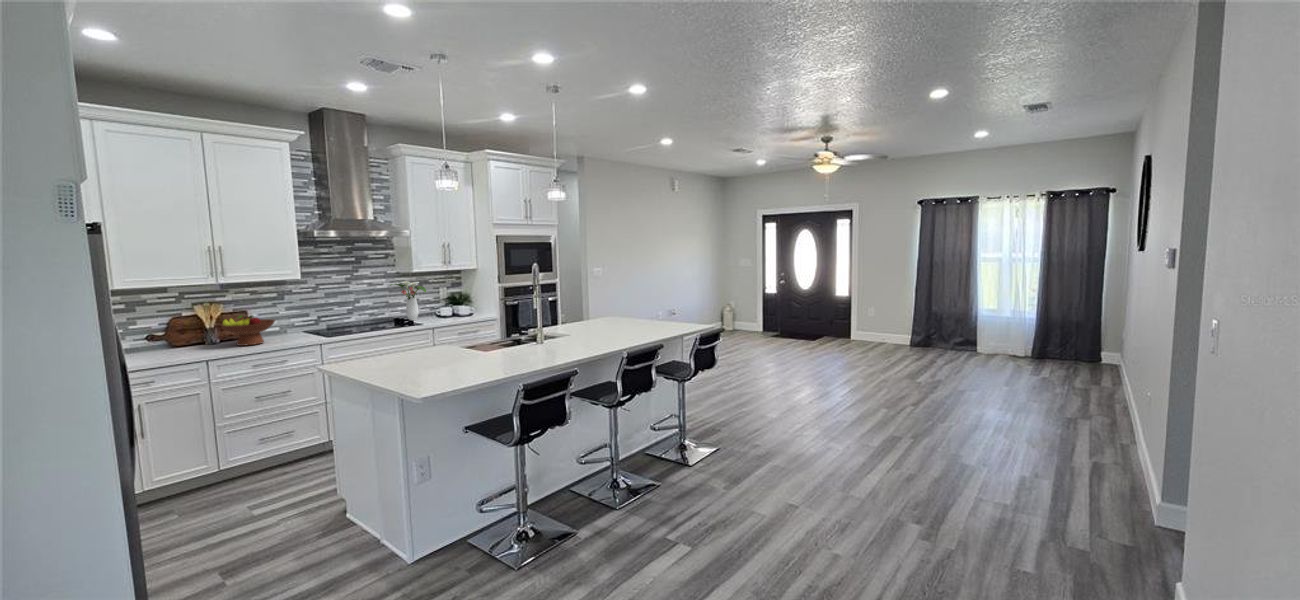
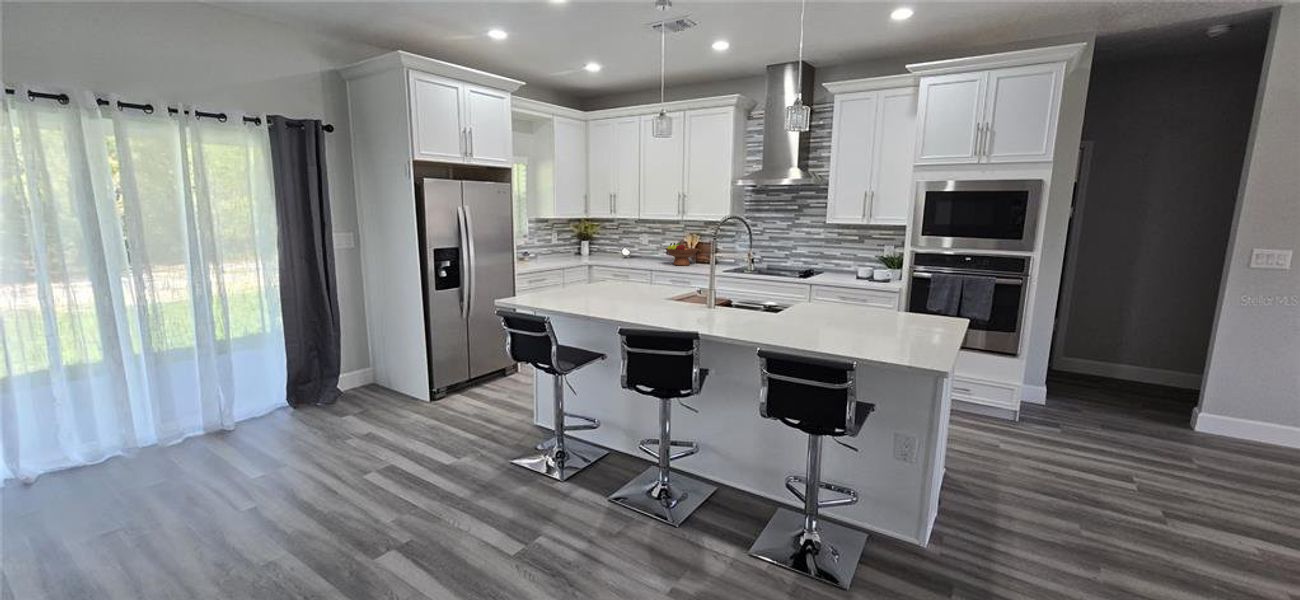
flower arrangement: present [390,281,426,320] -> none [800,232,832,274]

